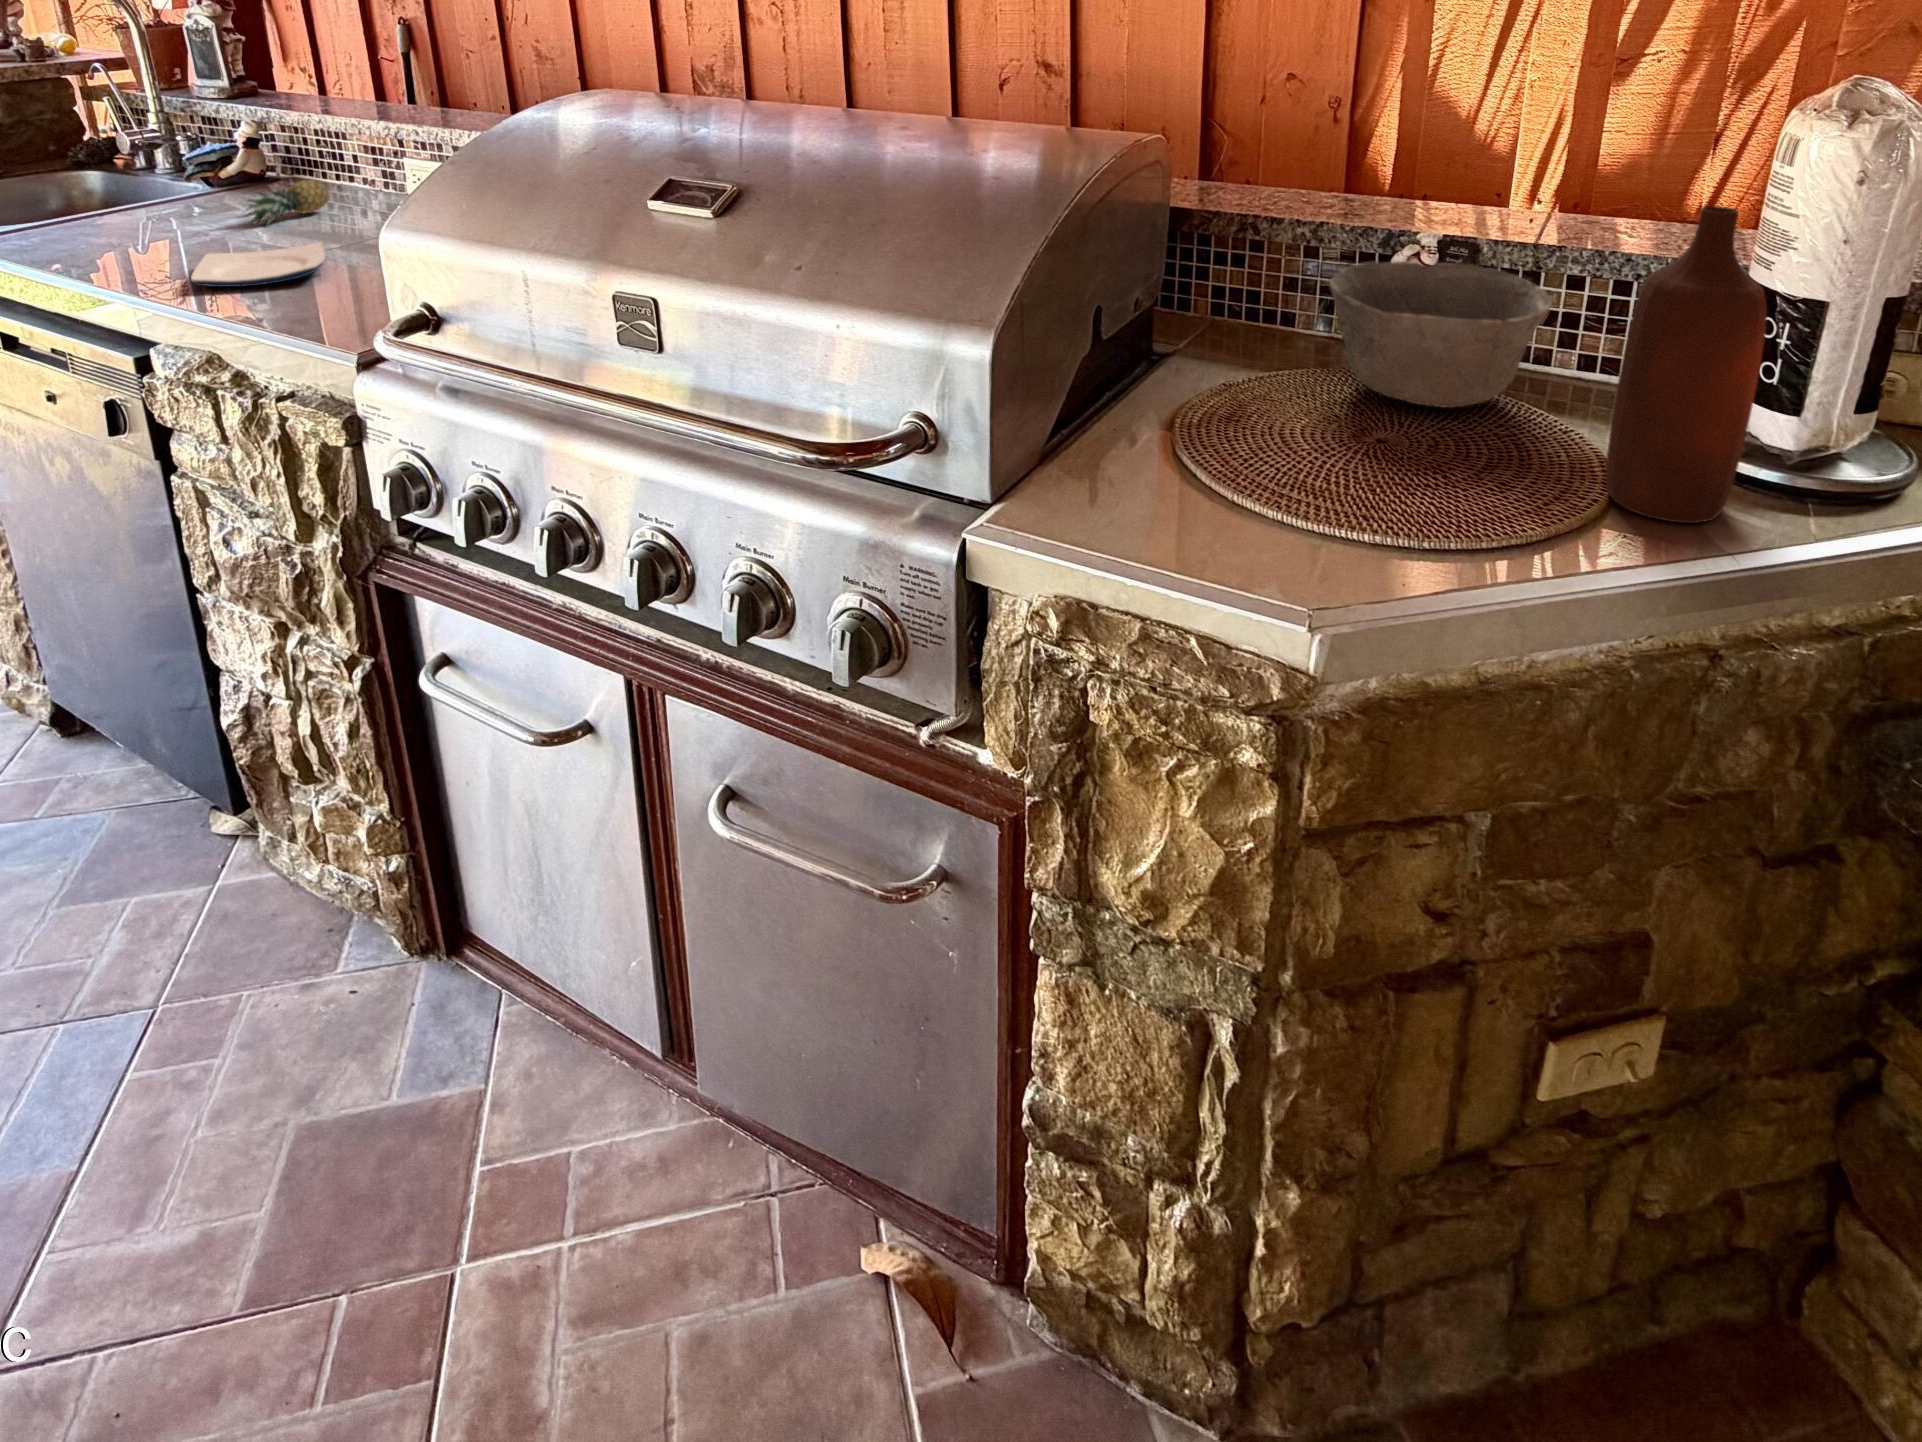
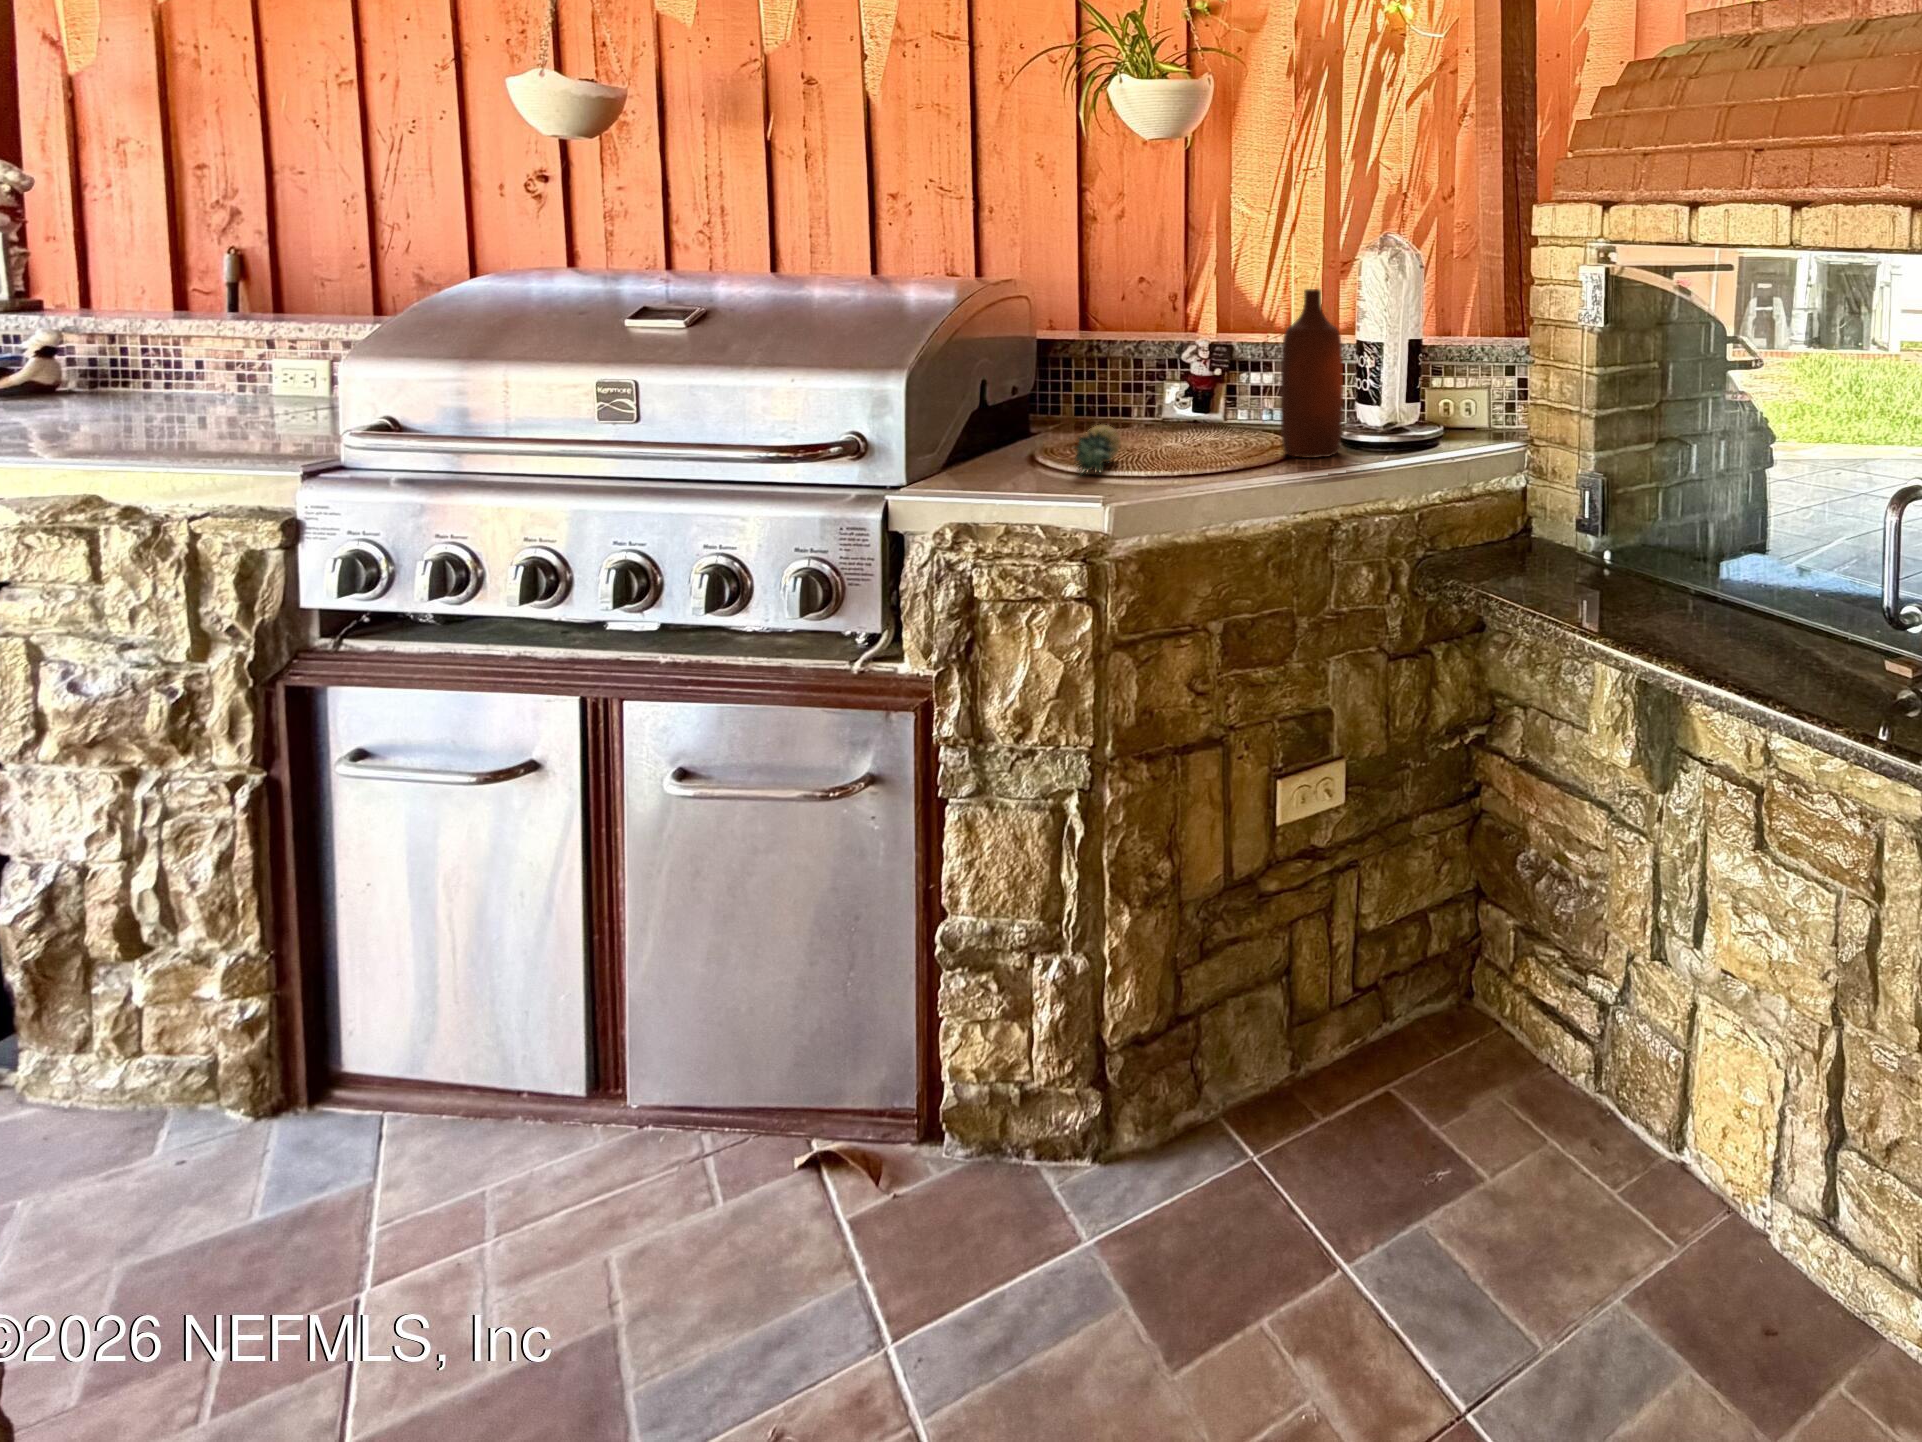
fruit: present [239,180,329,225] -> present [1074,425,1120,476]
plate: present [191,243,326,287] -> none [47,413,214,445]
bowl: present [1330,262,1552,408] -> none [1137,359,1264,436]

